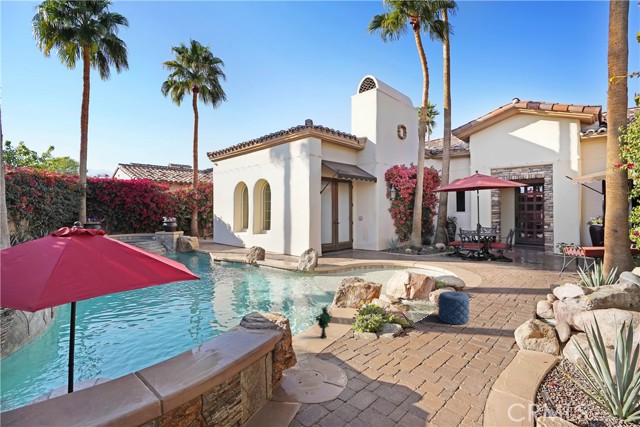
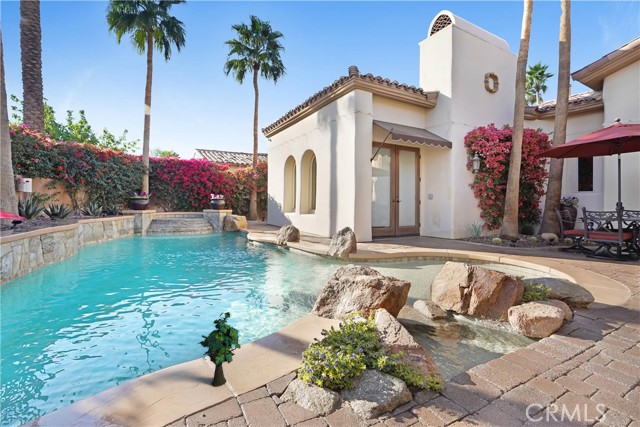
pouf: present [438,291,469,325] -> none [516,312,609,407]

